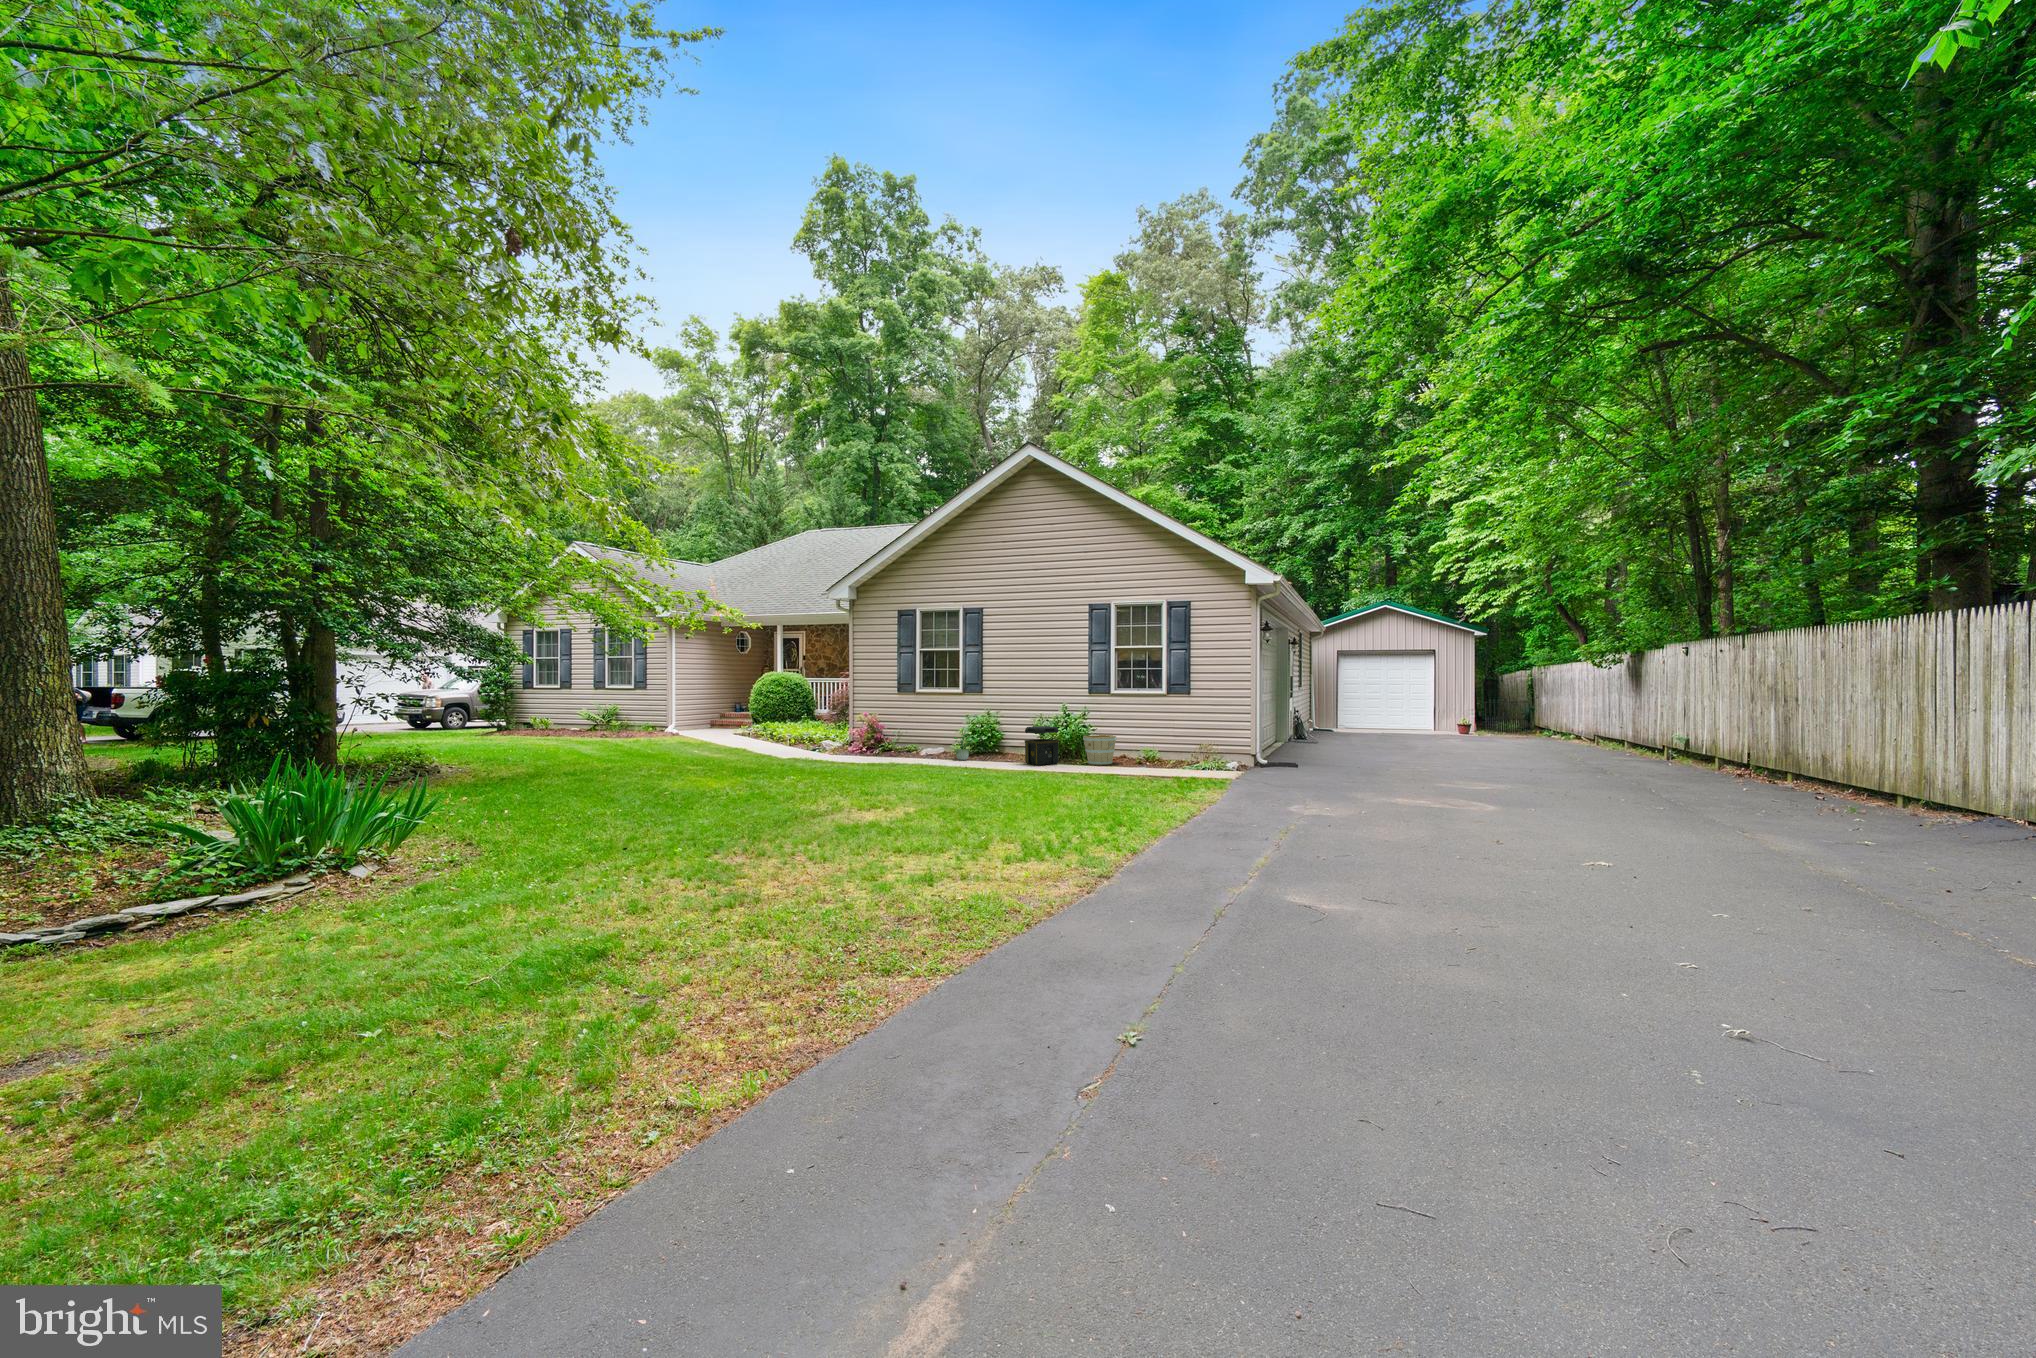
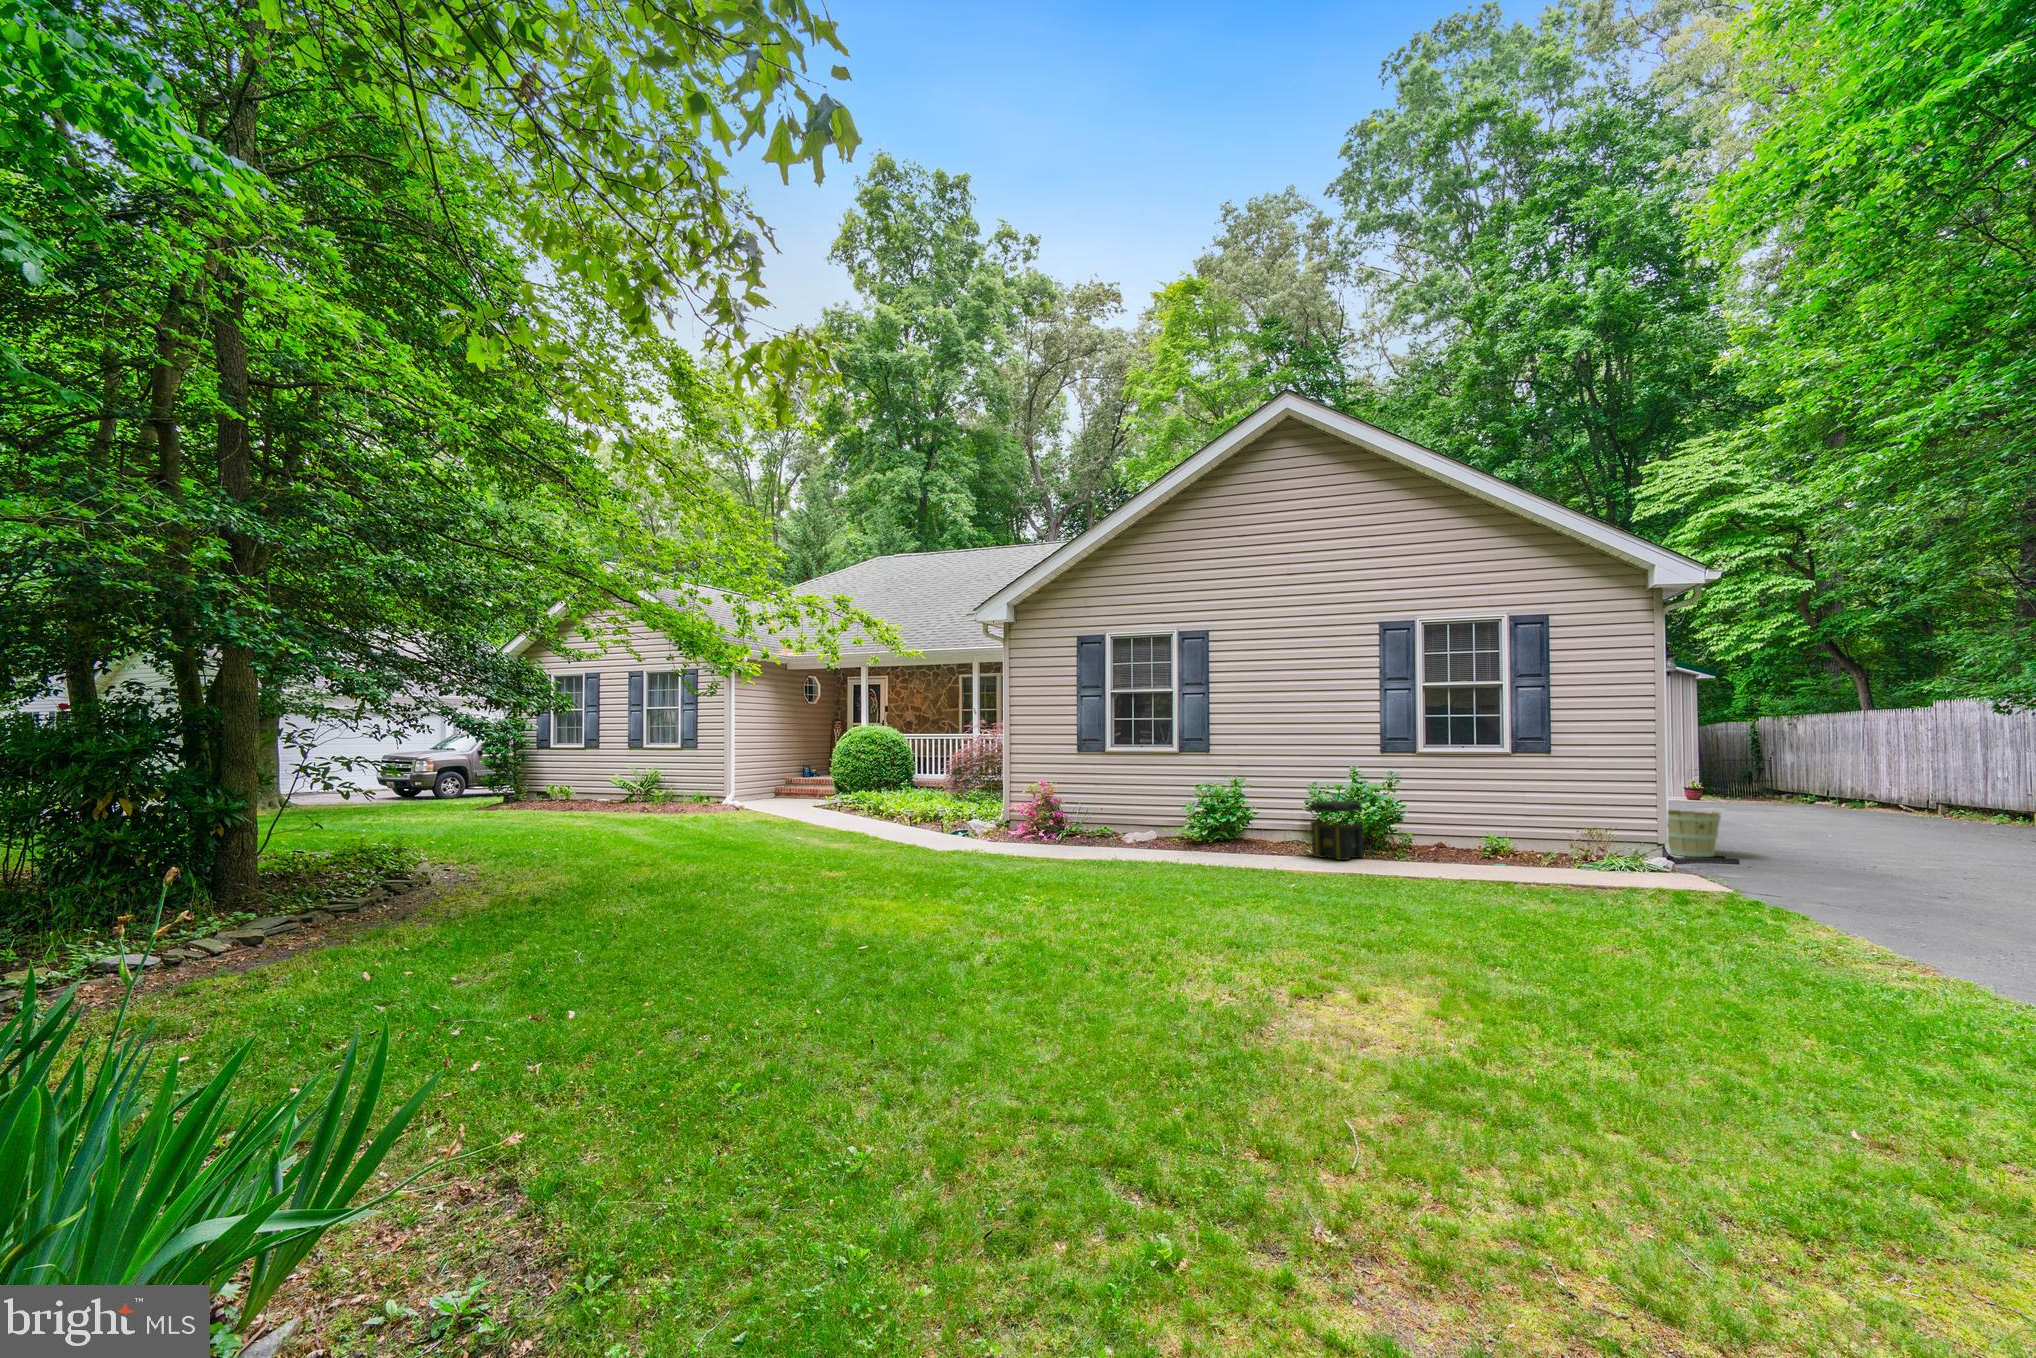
potted plant: present [954,732,978,760] -> none [1184,798,1232,850]
wooden bucket: present [1083,734,1117,765] -> present [1667,810,1721,857]

